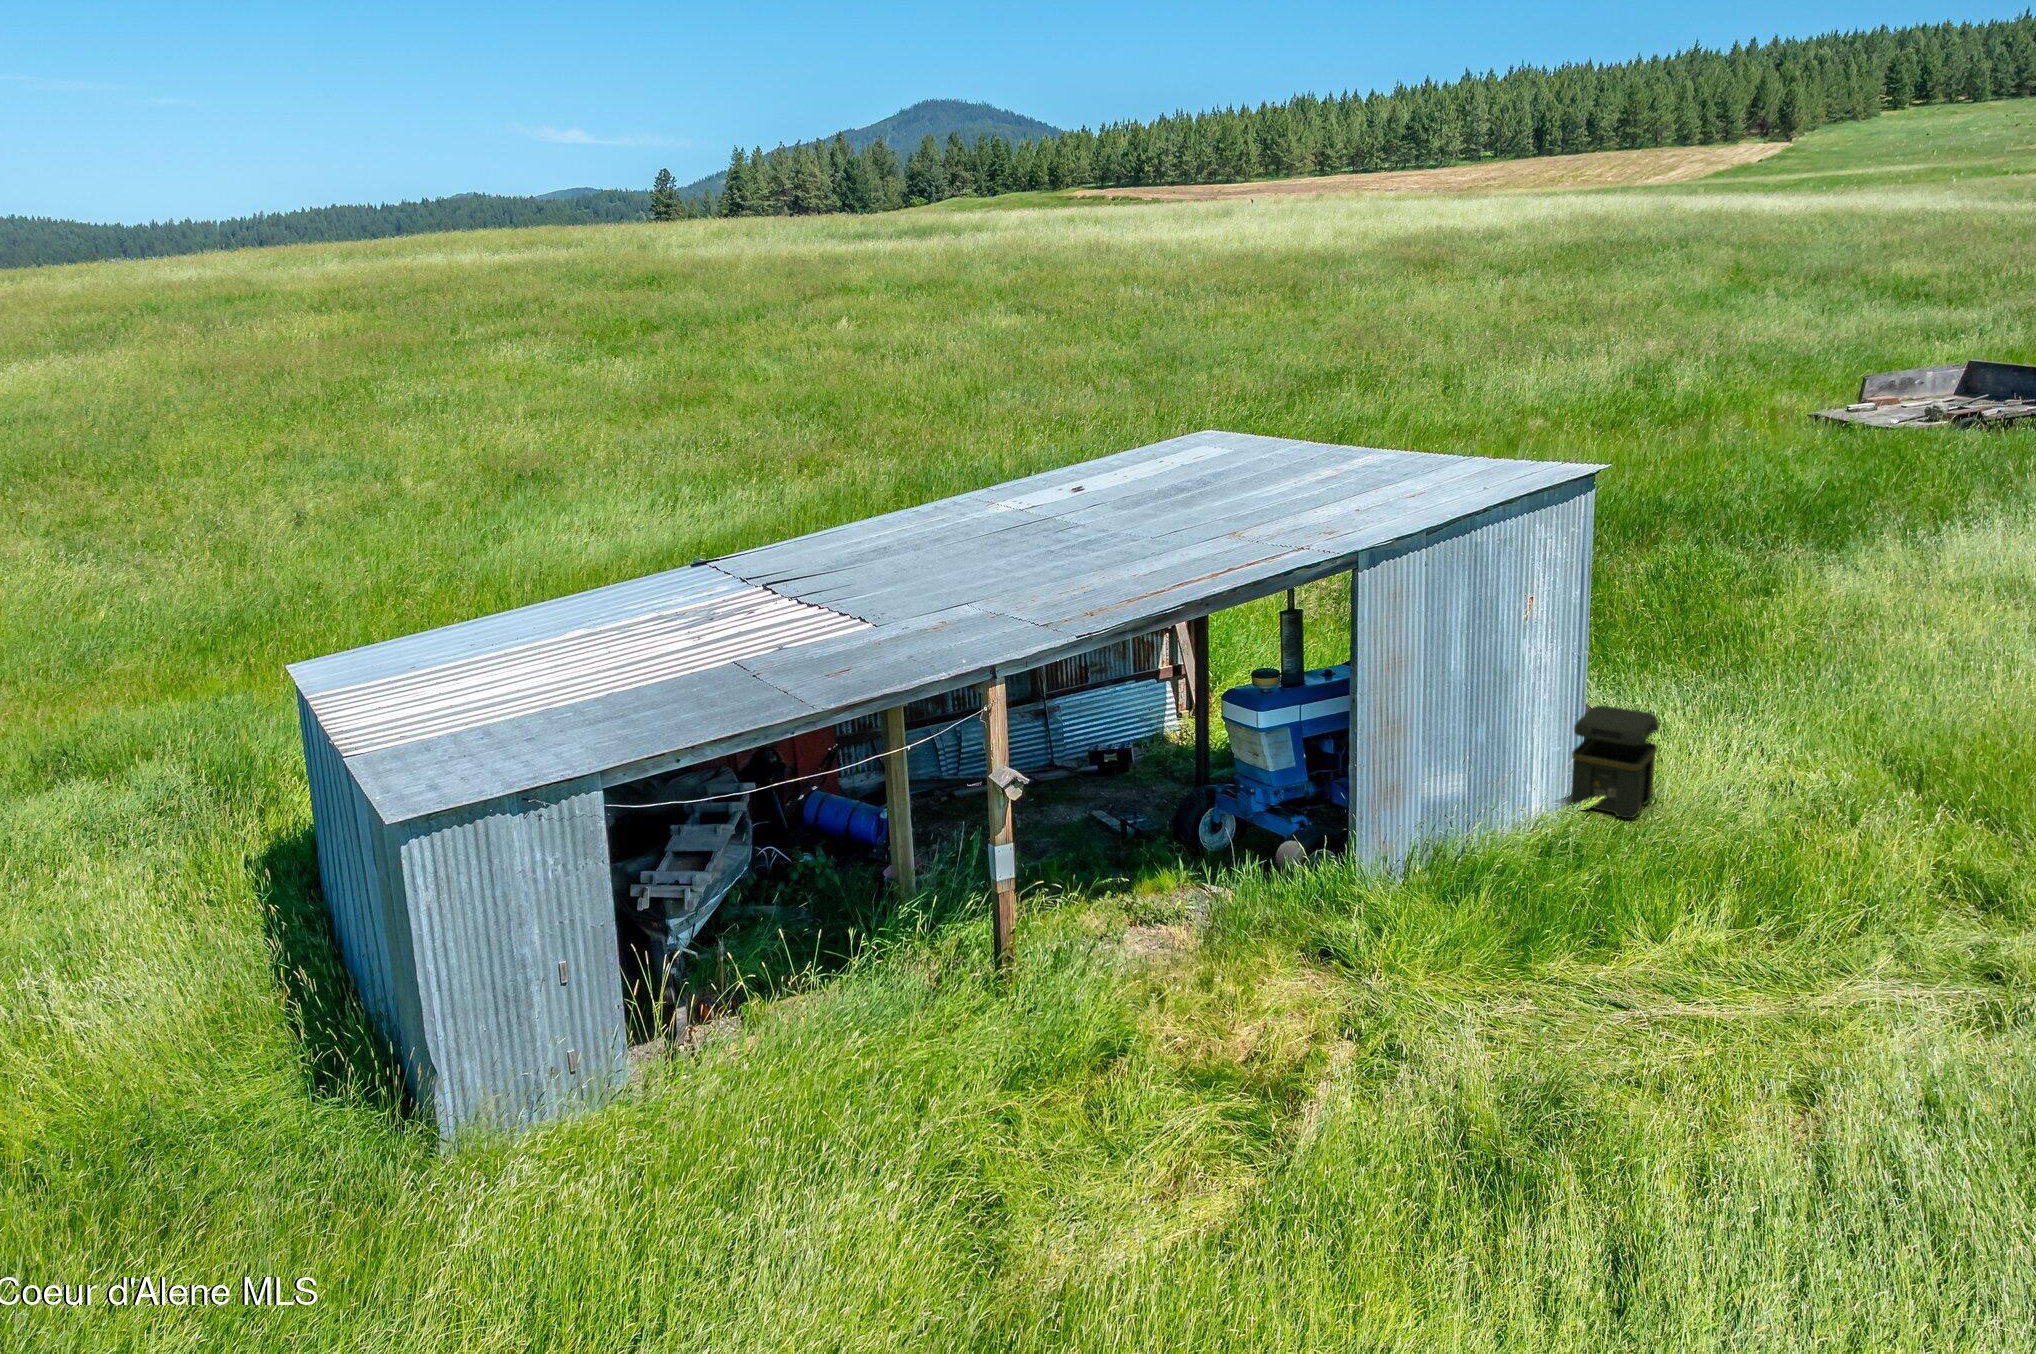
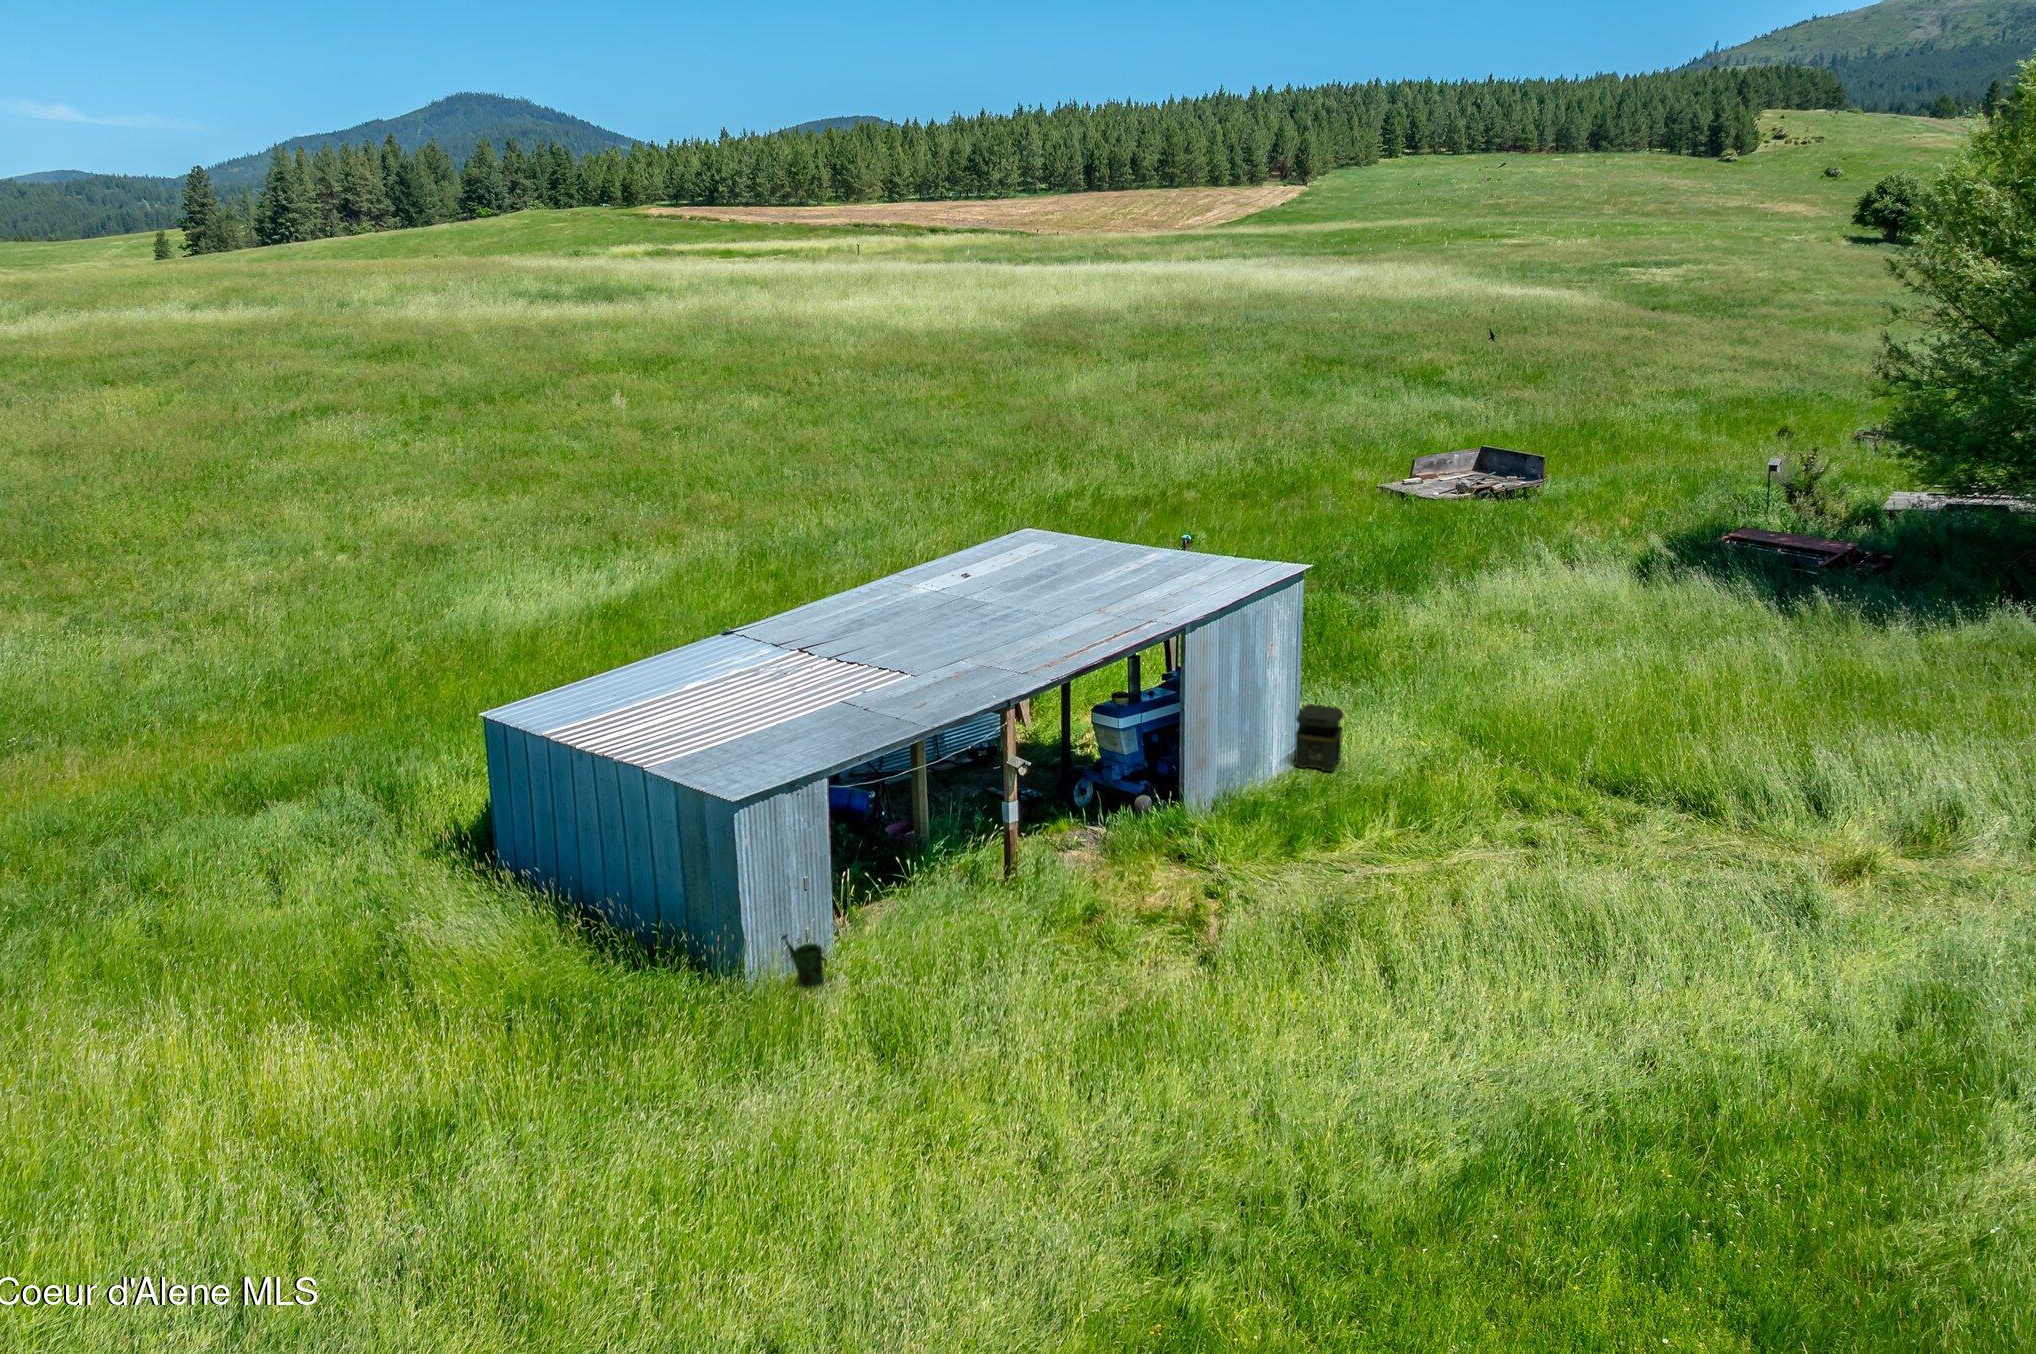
watering can: none [492,1057,558,1160] -> present [781,935,827,988]

